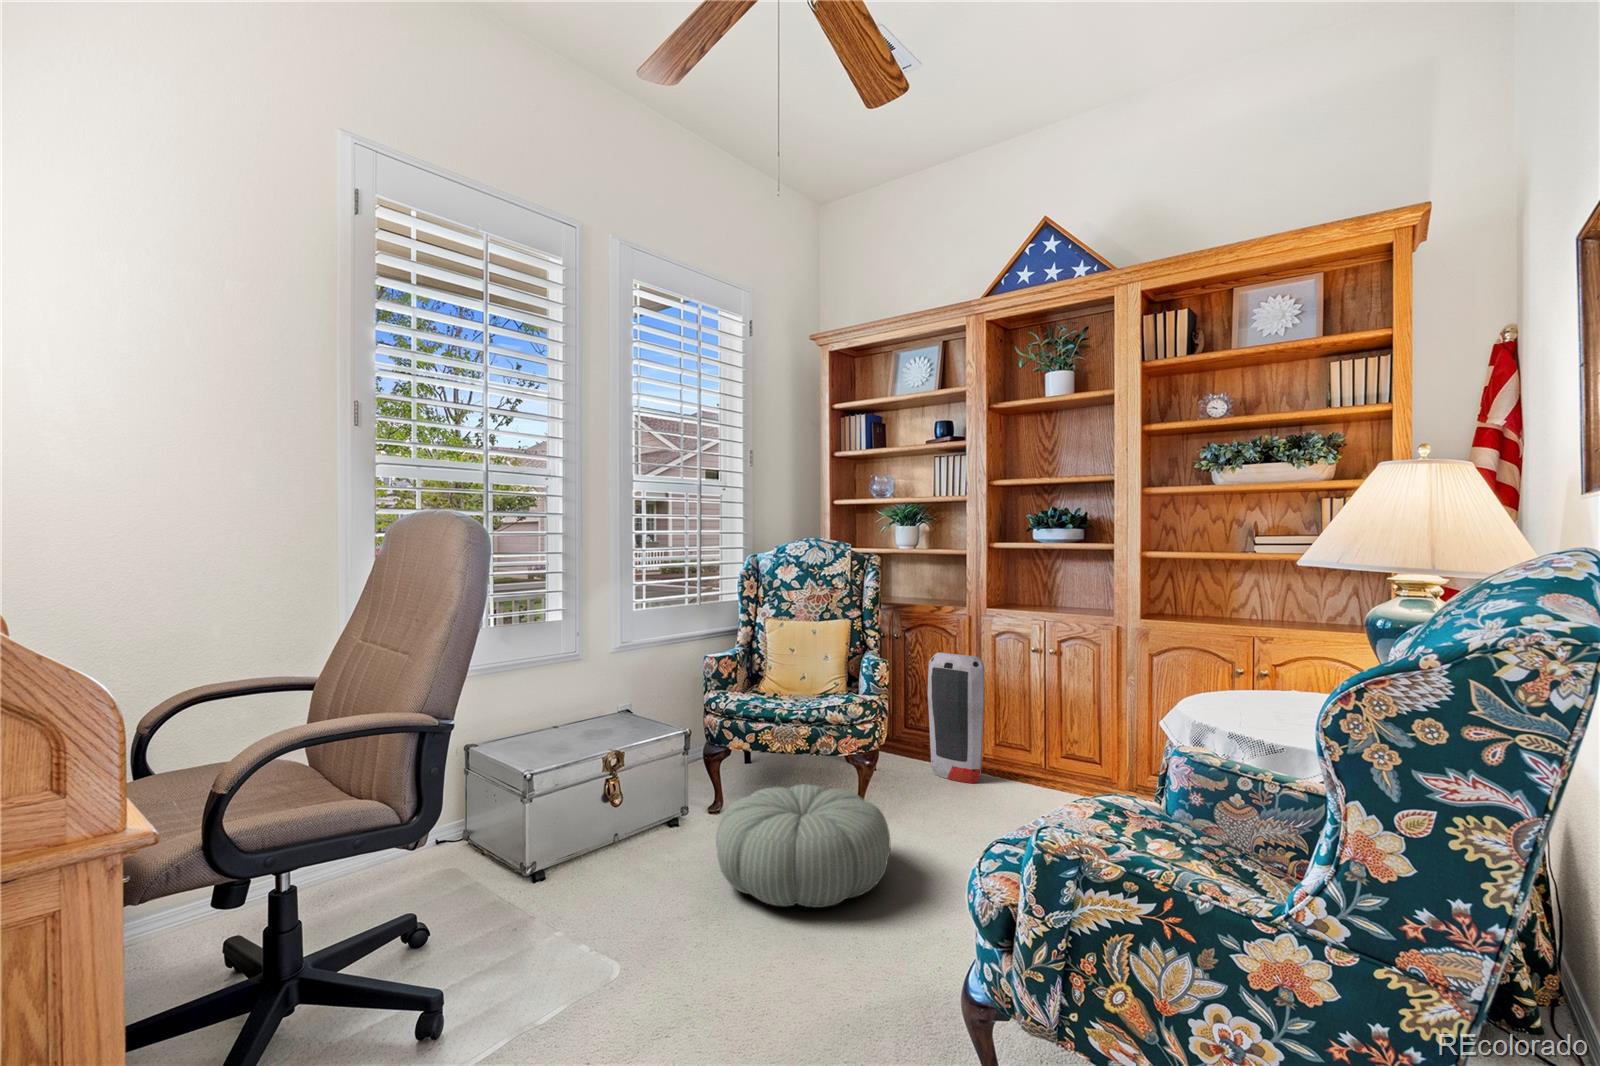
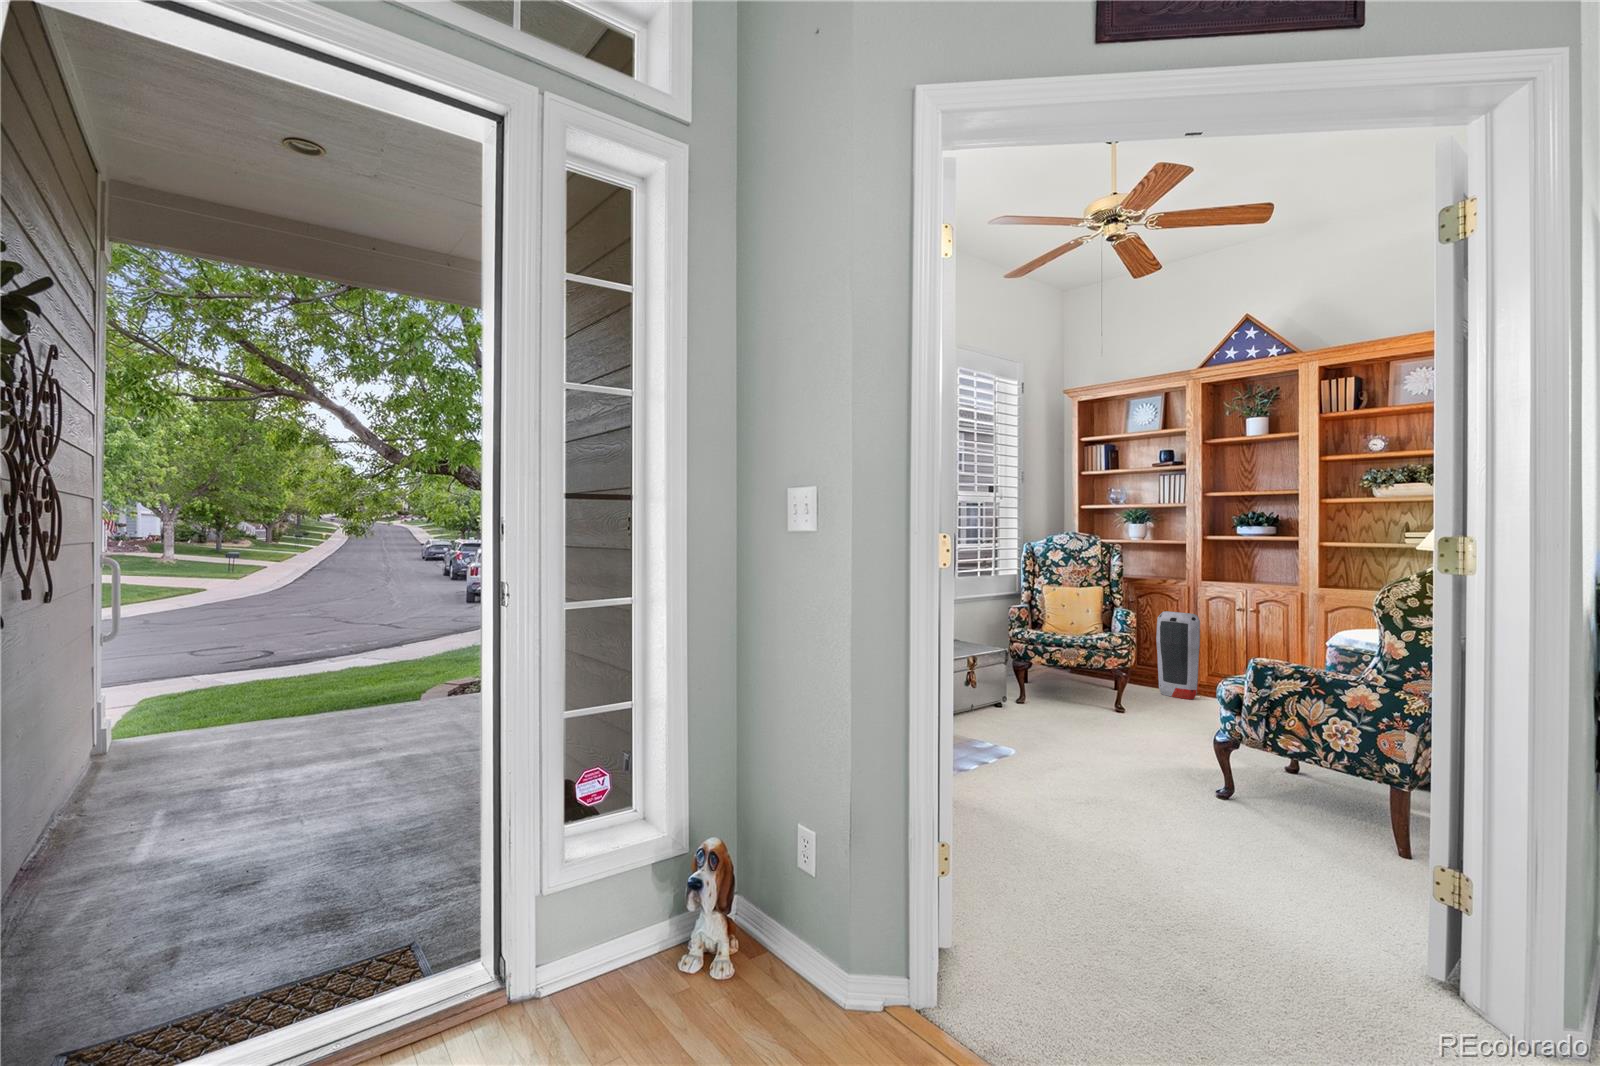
pouf: present [716,784,890,907] -> none [1041,681,1150,740]

